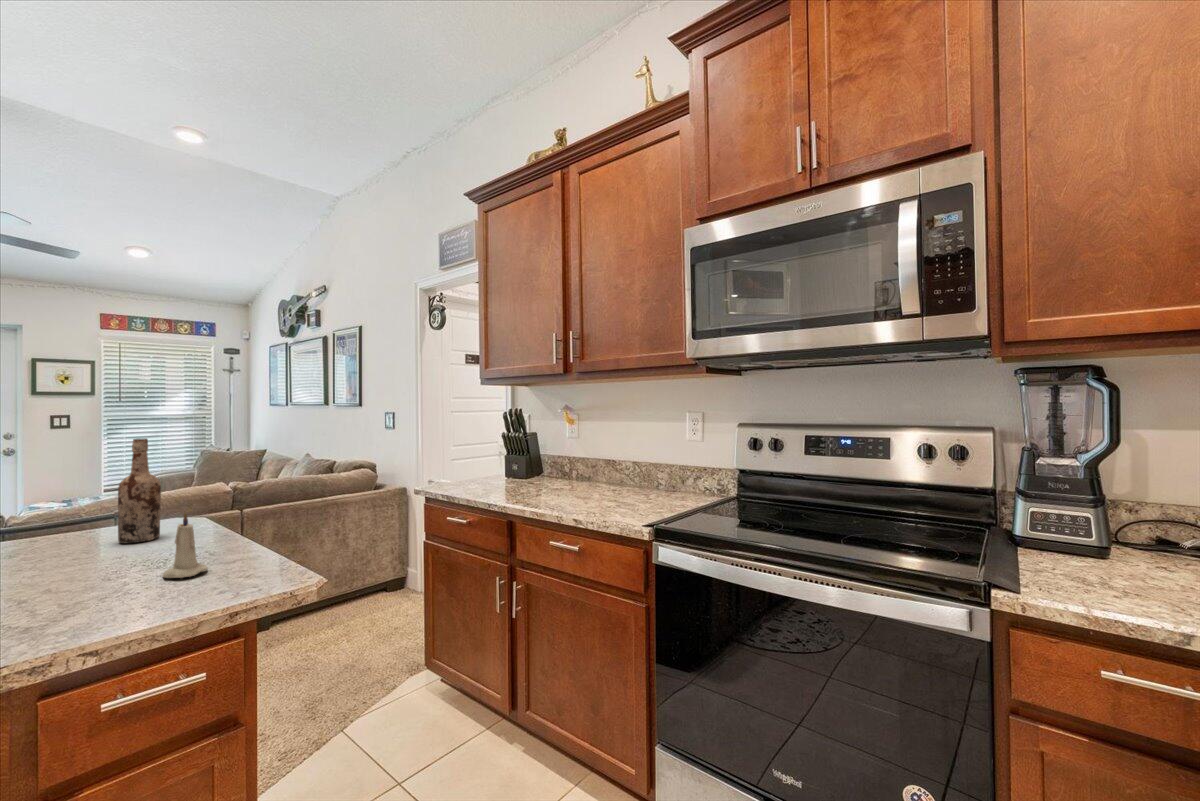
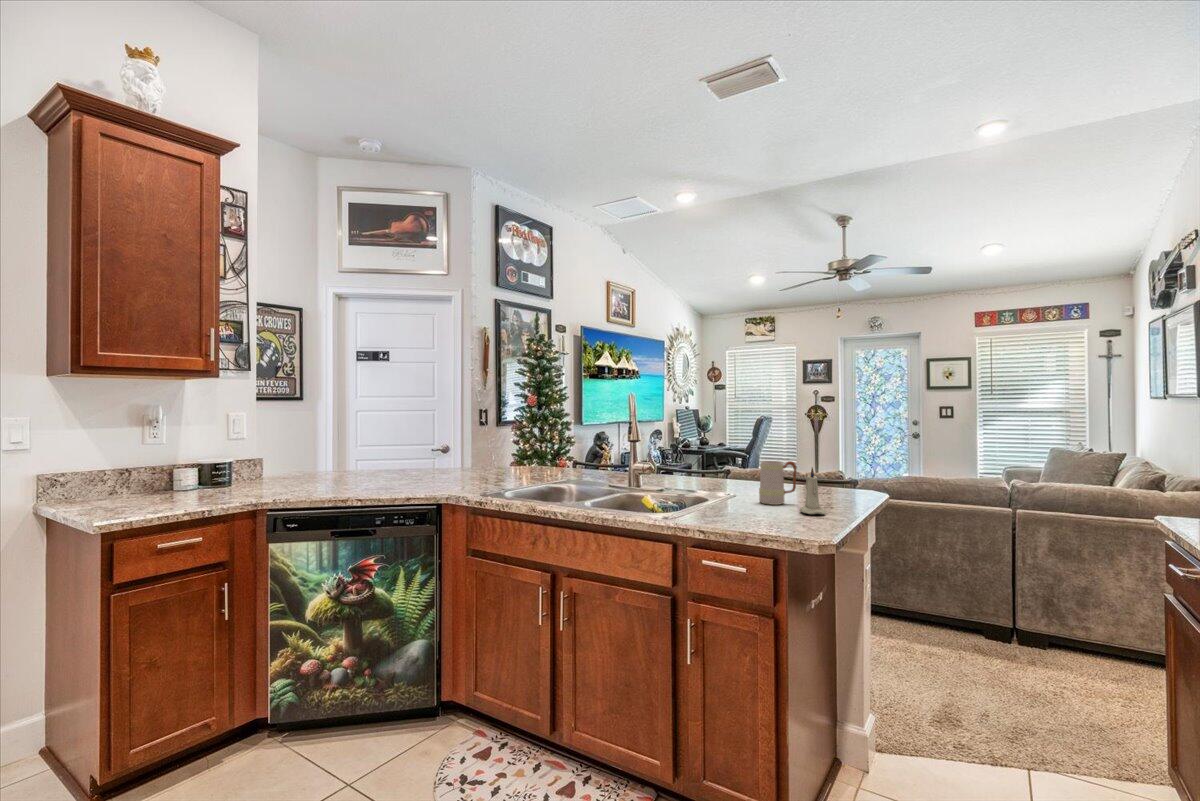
wine bottle: present [118,438,161,543] -> none [827,416,853,494]
mug: none [48,511,125,589] -> present [759,461,797,505]

